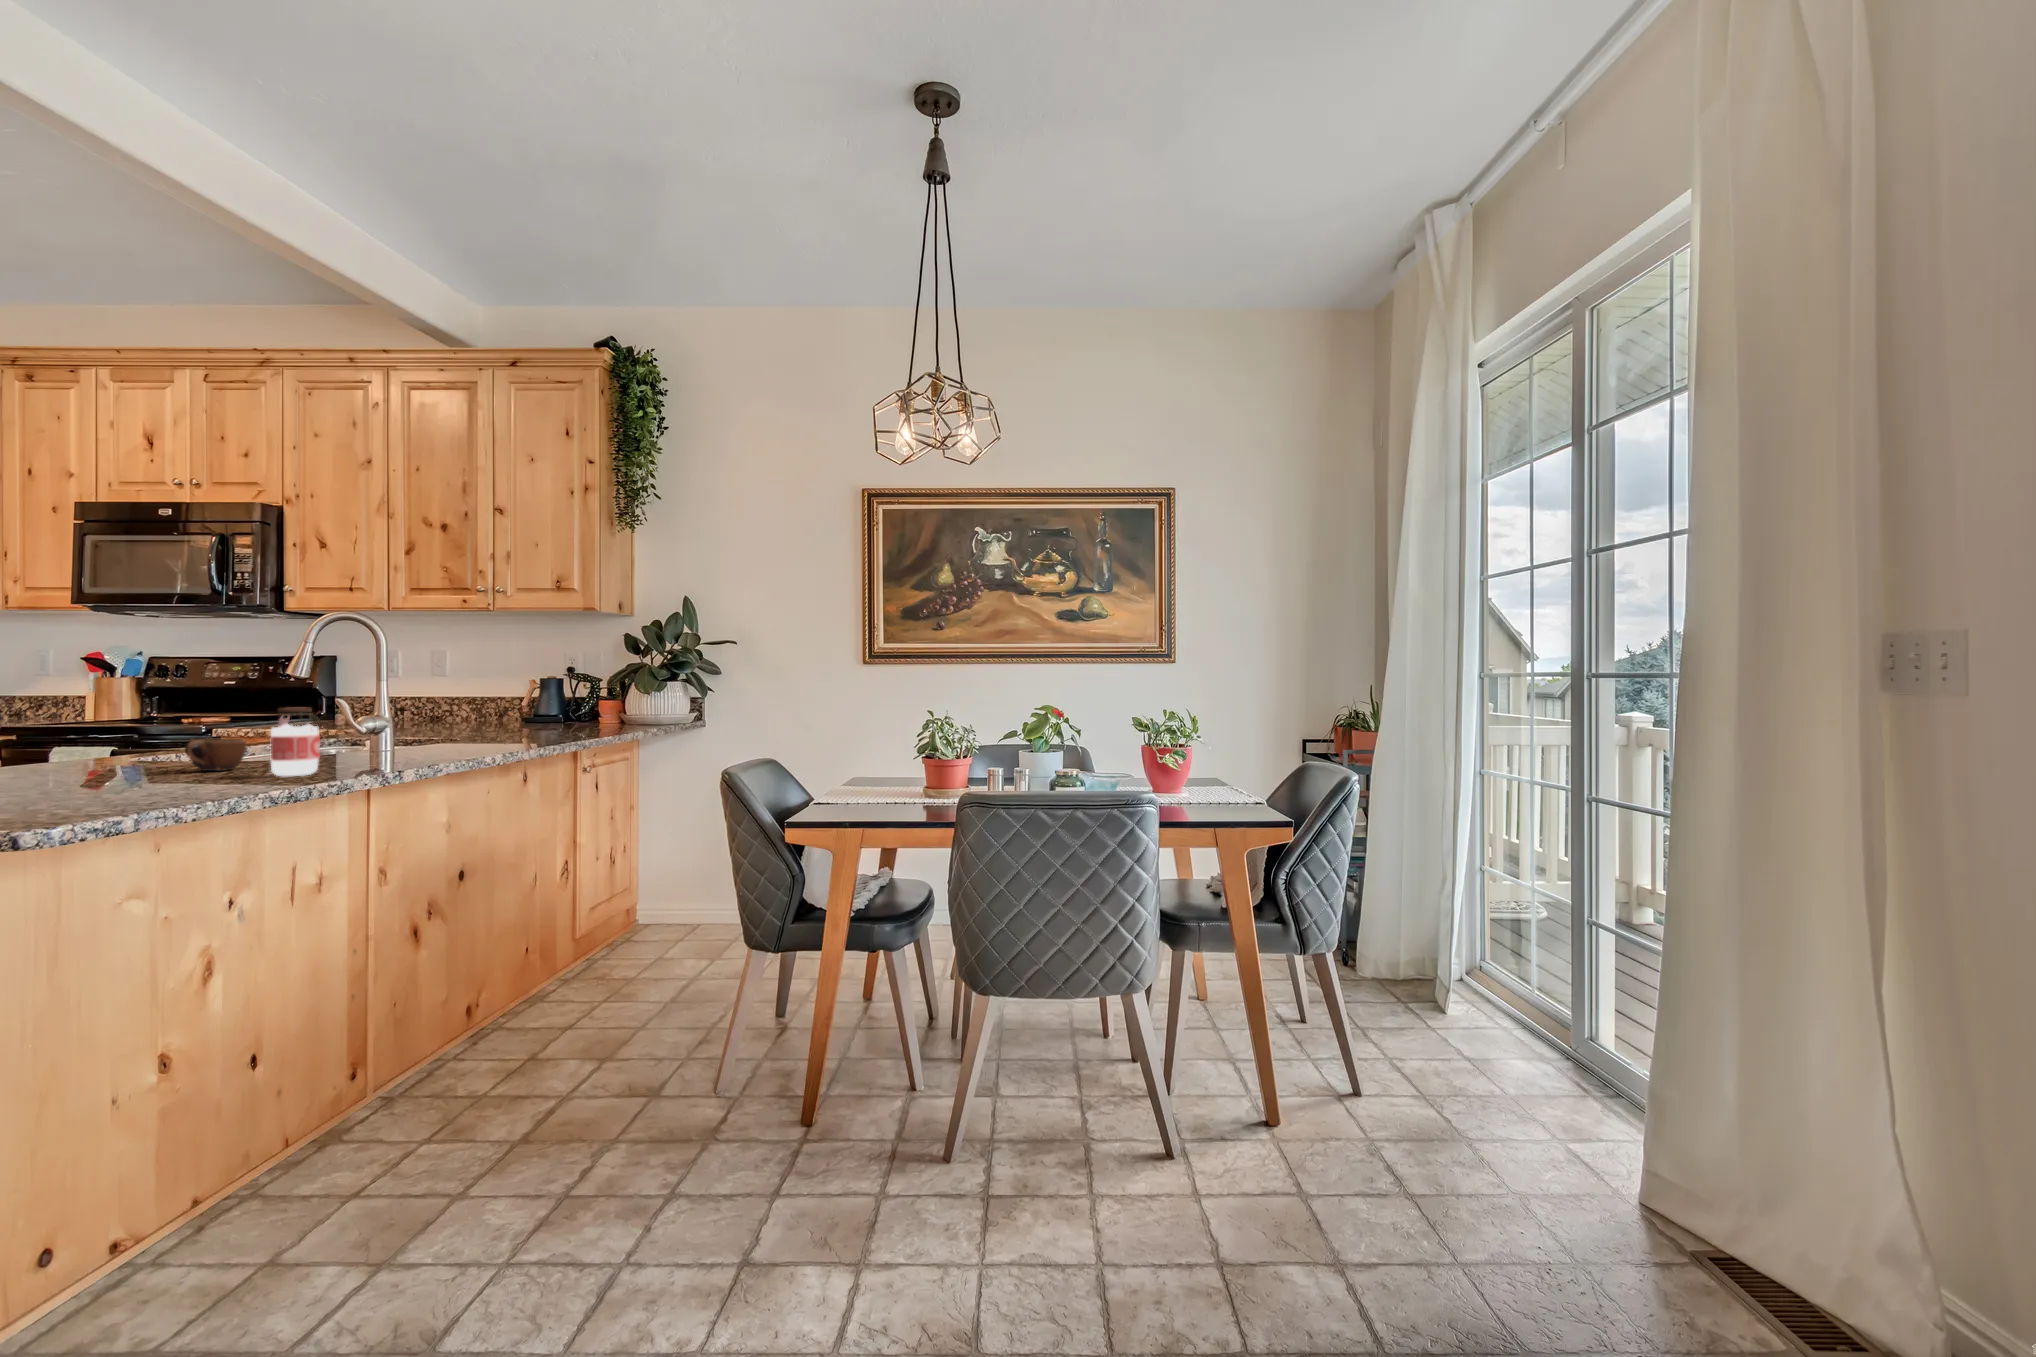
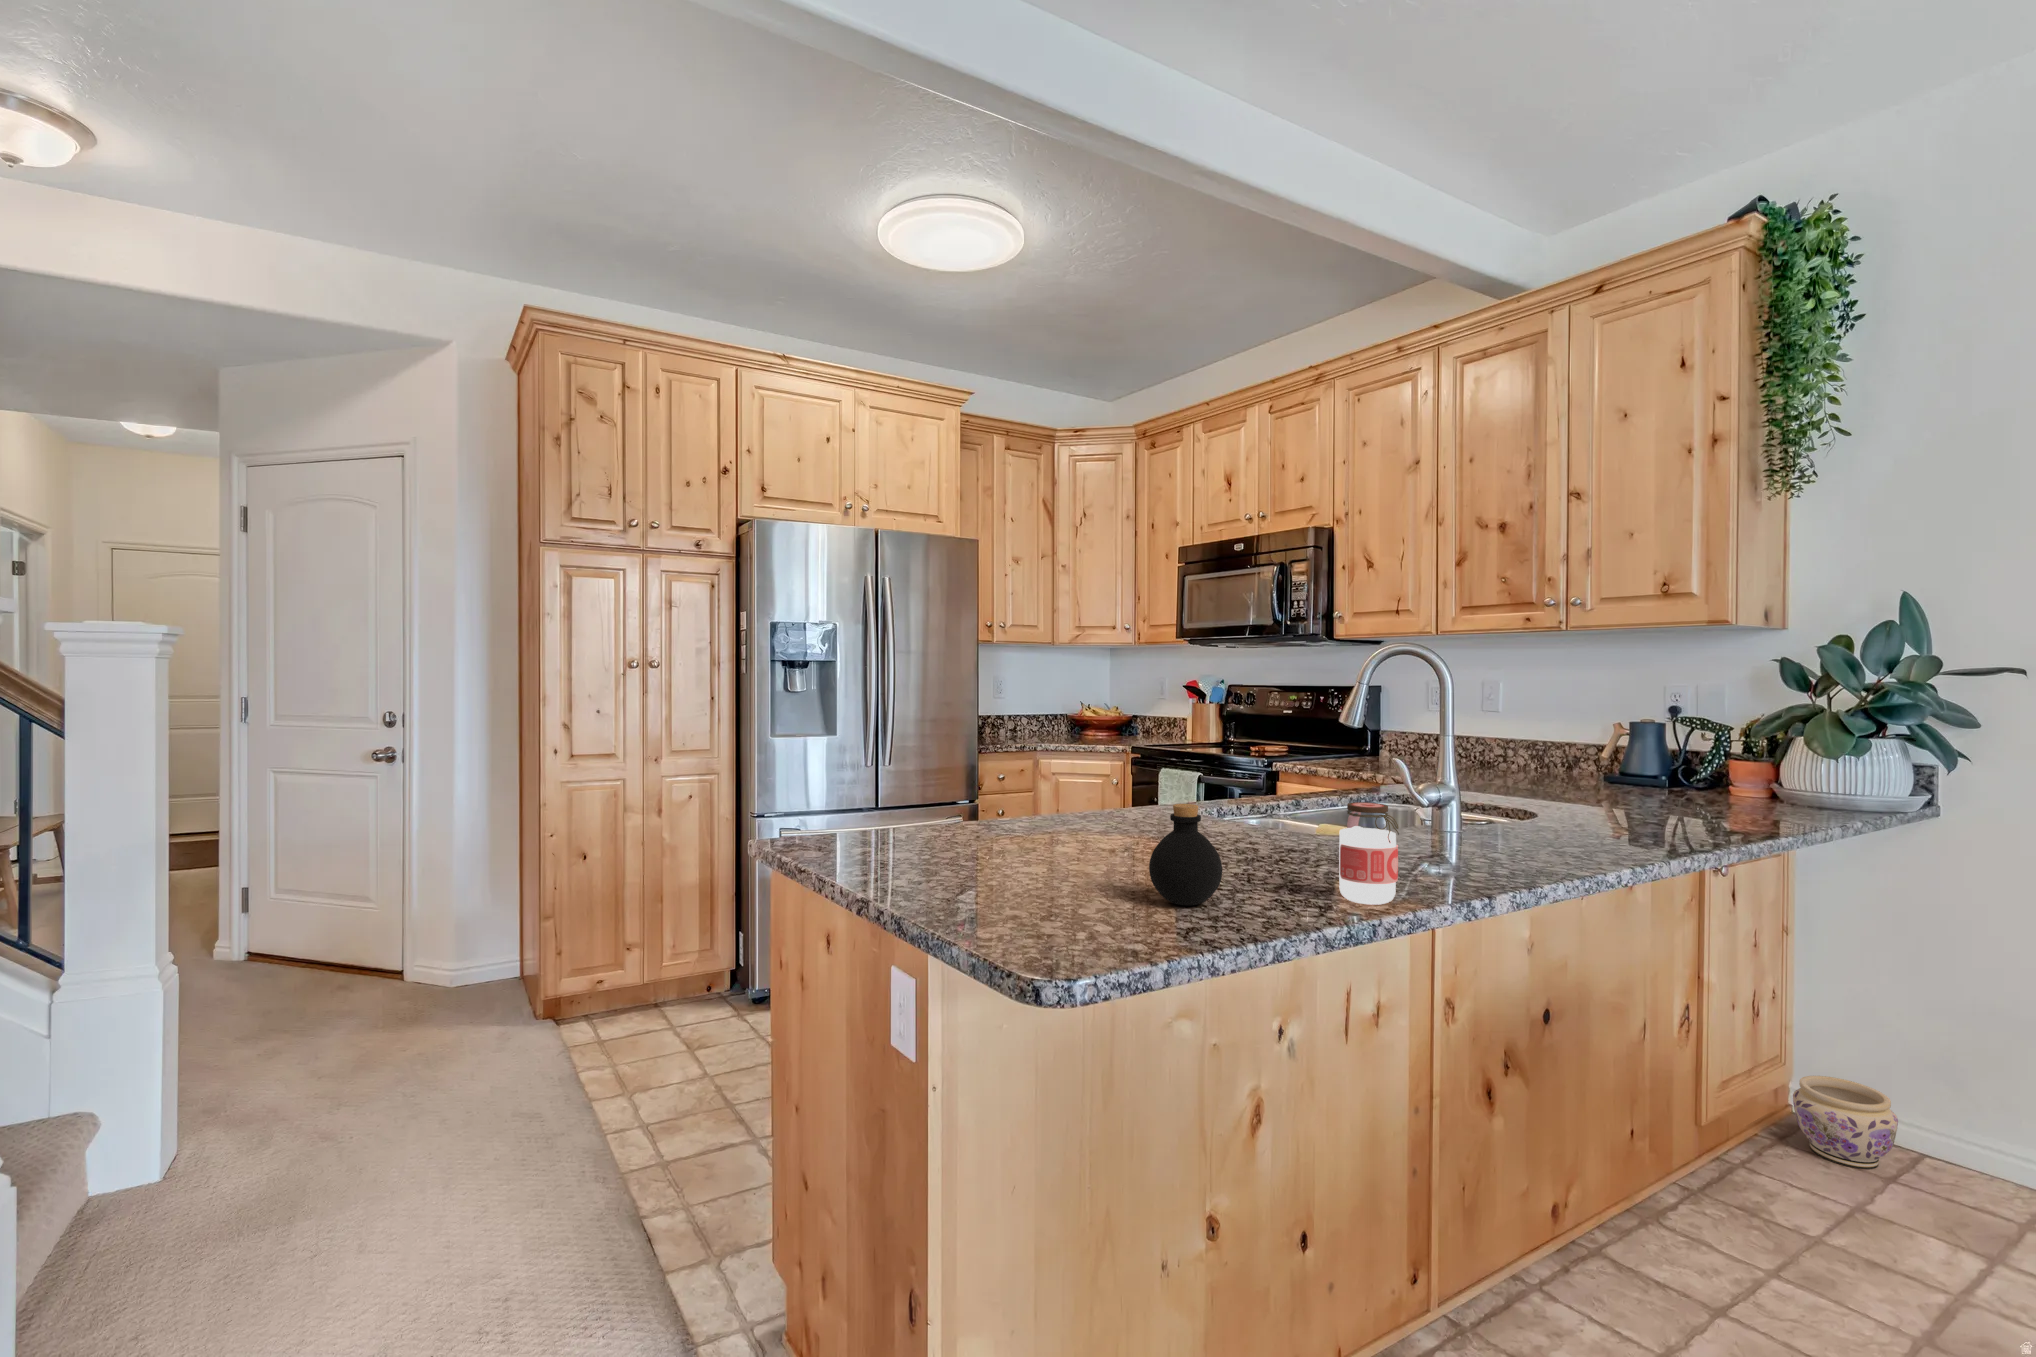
bottle: none [78,713,159,791] -> present [1149,804,1222,905]
mug: present [185,738,247,771] -> none [1250,819,1310,865]
planter: none [633,892,684,941] -> present [1793,1076,1898,1169]

